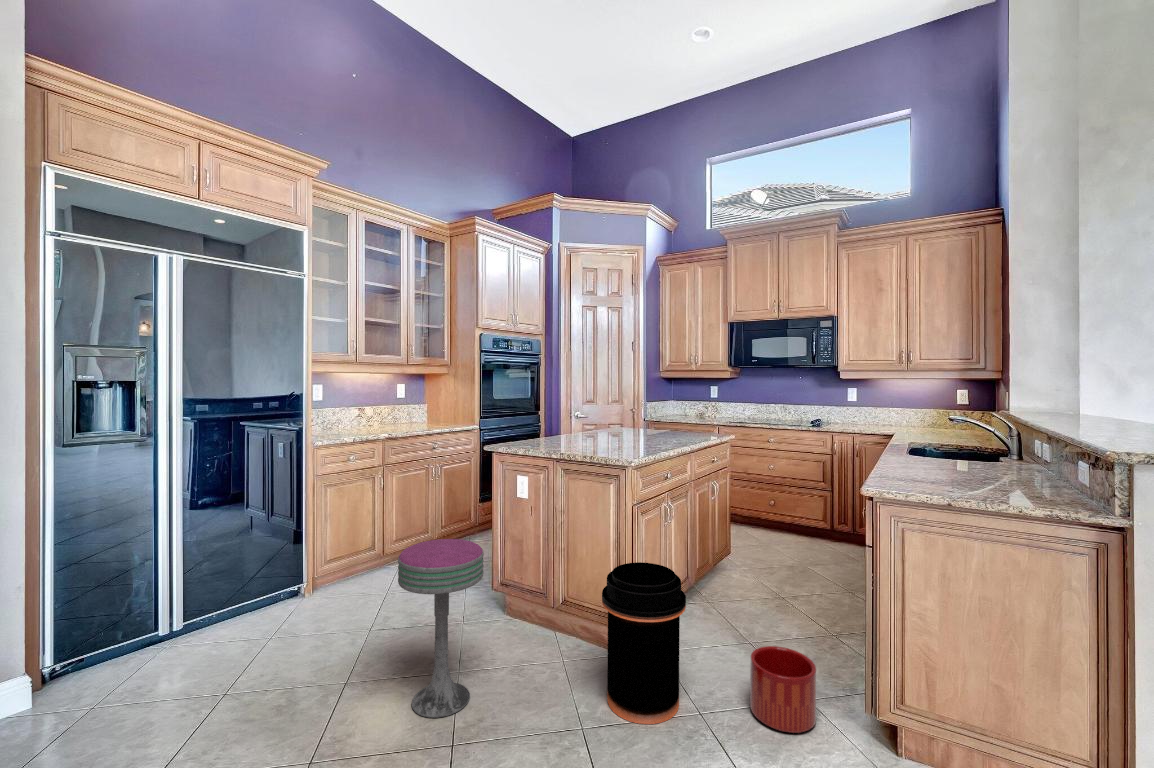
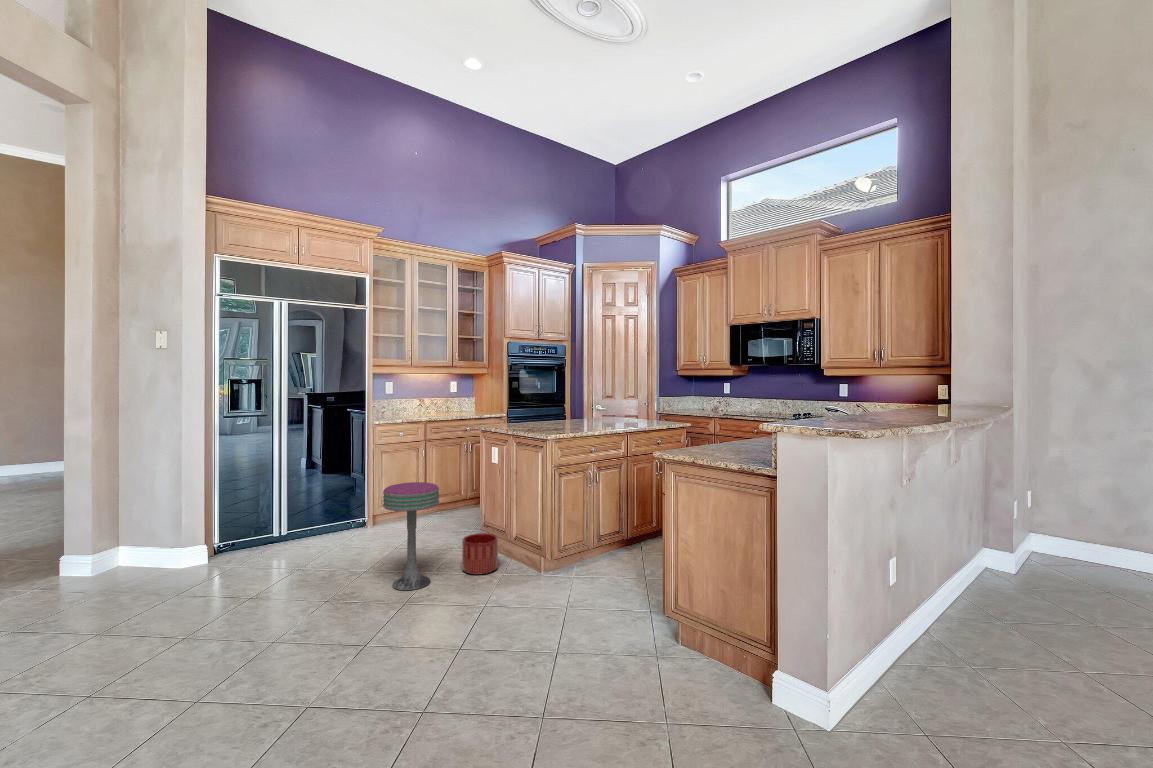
trash can: present [602,562,686,724] -> none [506,505,563,609]
planter: present [750,646,816,733] -> present [462,533,498,575]

